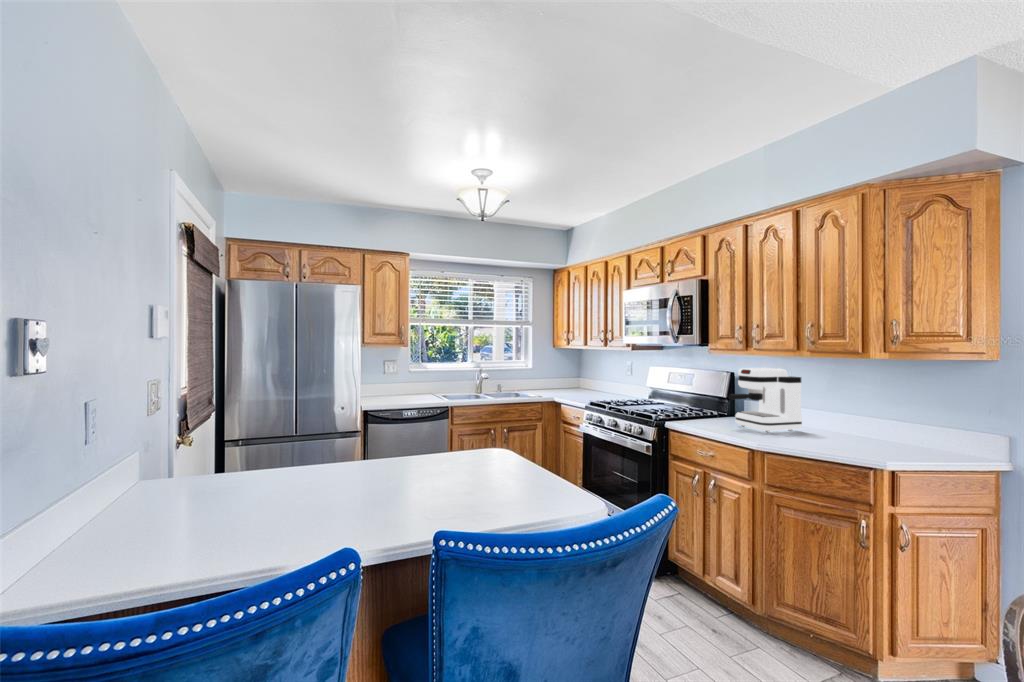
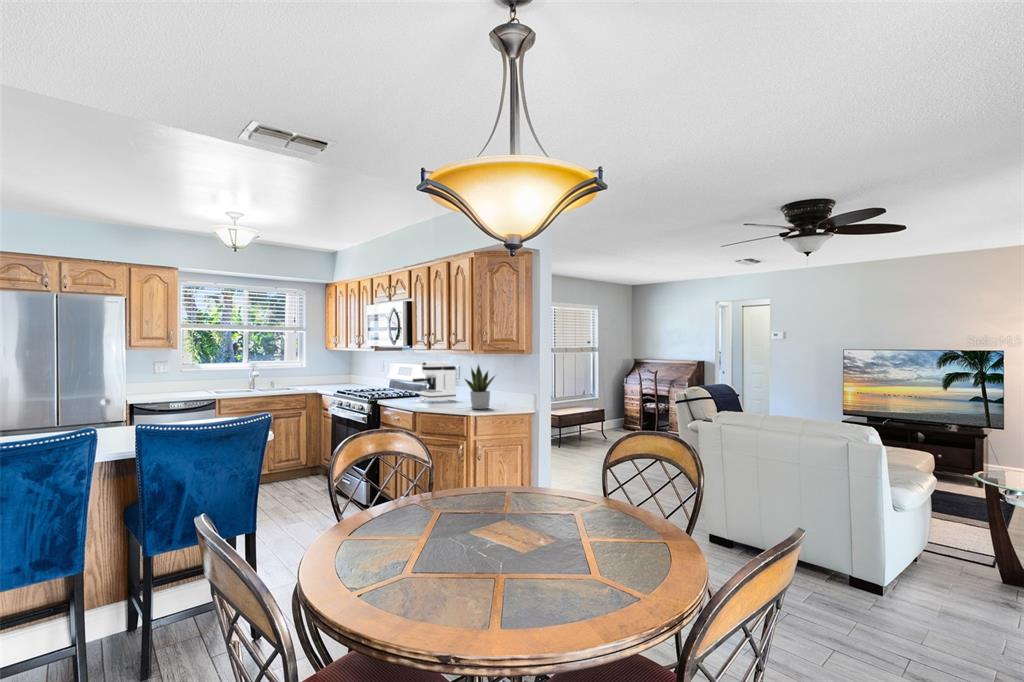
potted plant: none [854,374,922,456] -> present [465,365,495,409]

